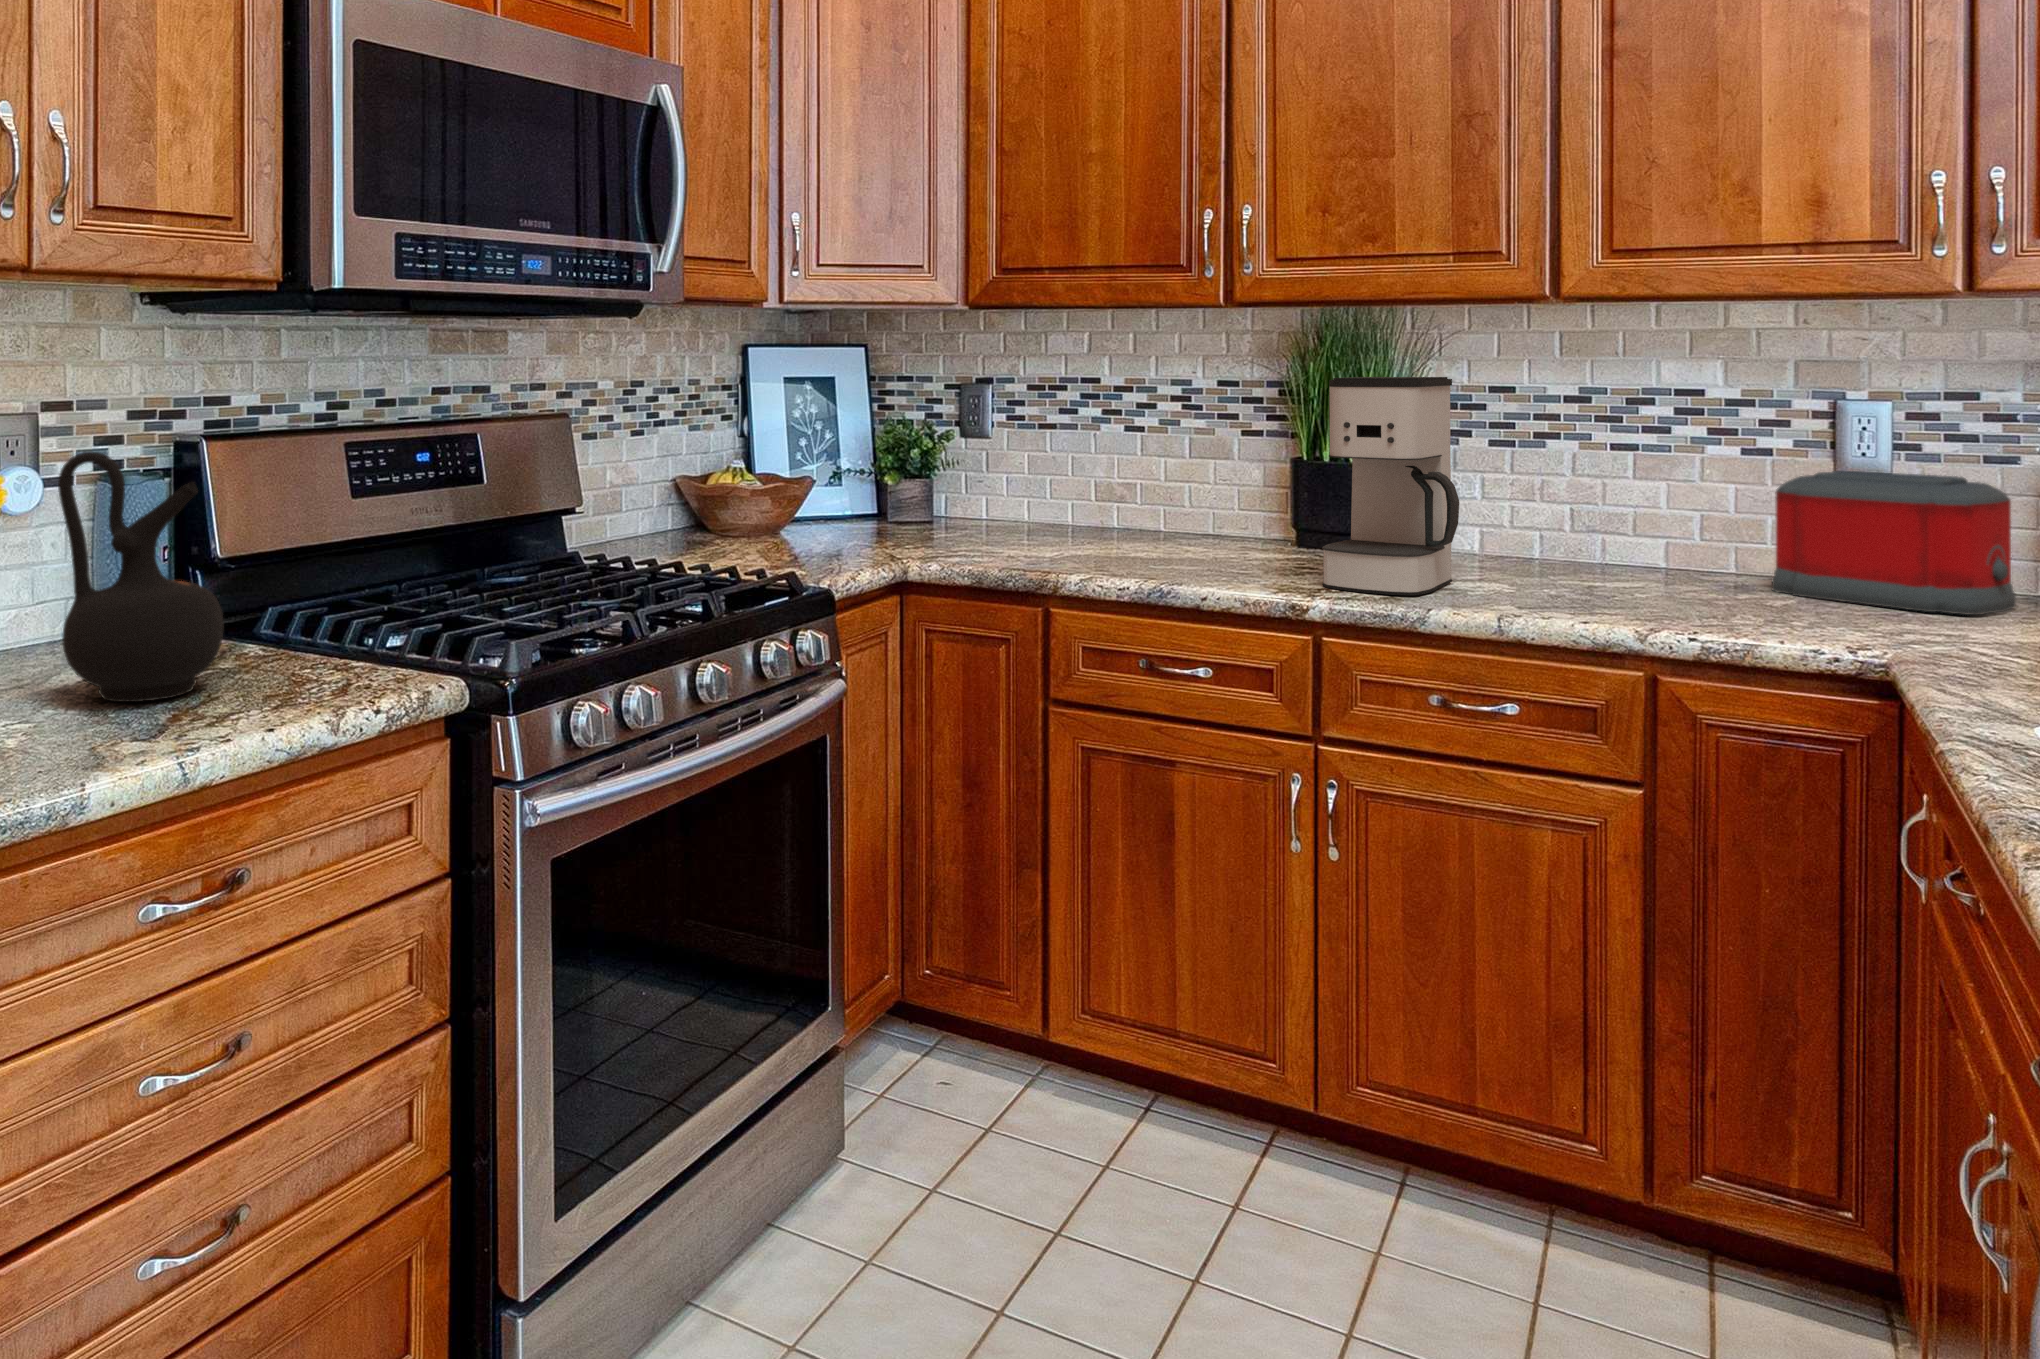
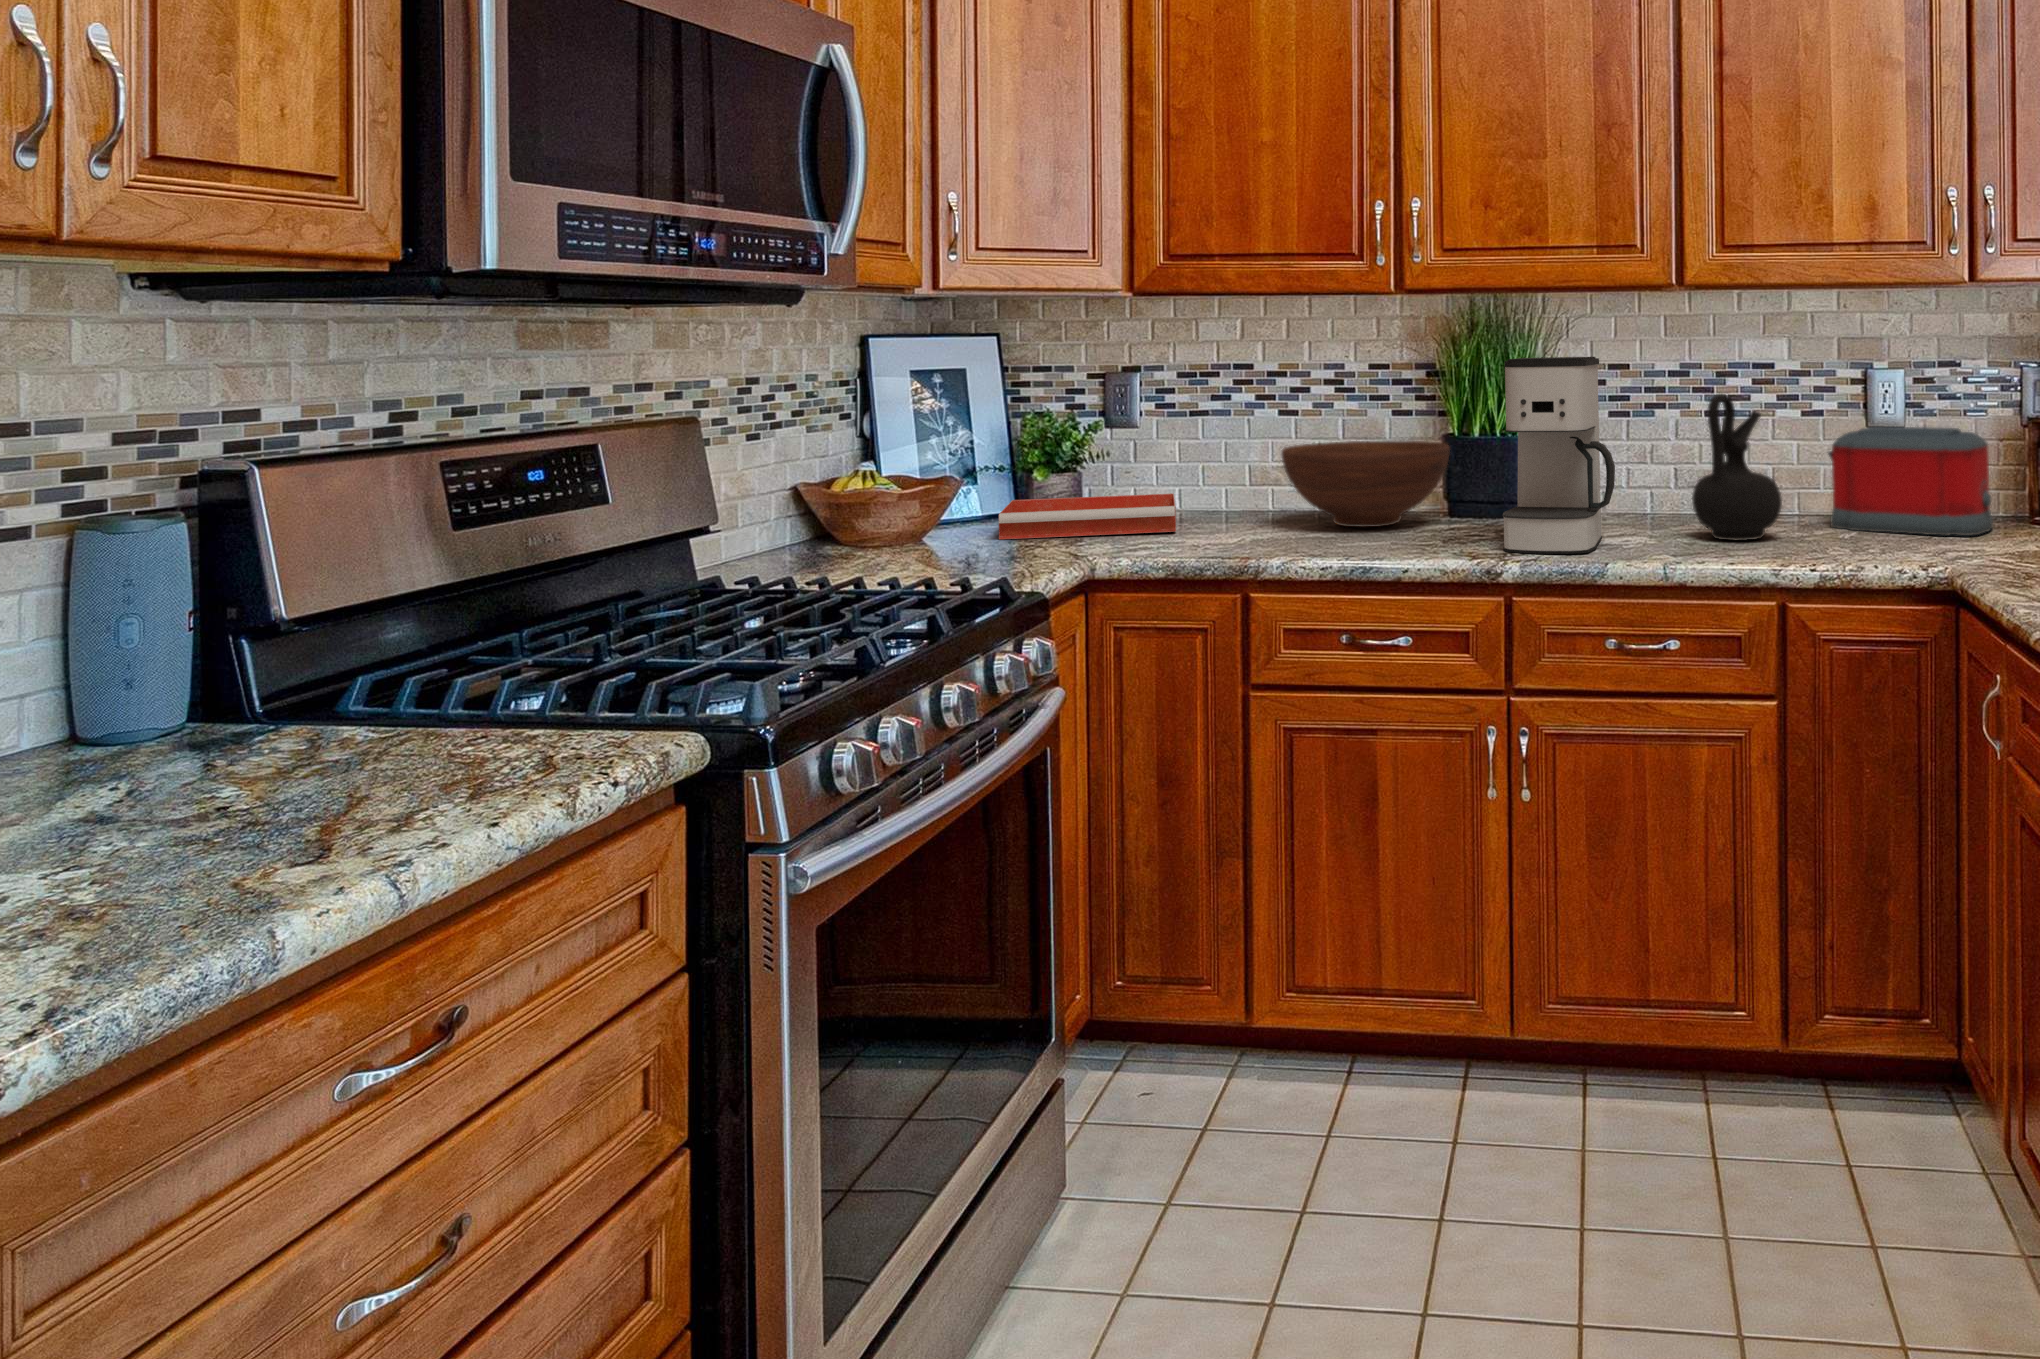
ceramic jug: present [58,452,223,702] -> present [1692,394,1782,541]
fruit bowl: none [1110,461,1293,551] -> present [1281,441,1450,527]
tray: none [835,503,1015,542] -> present [999,494,1176,539]

